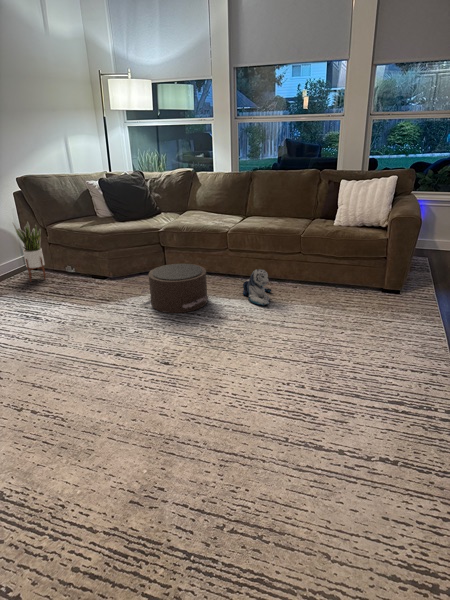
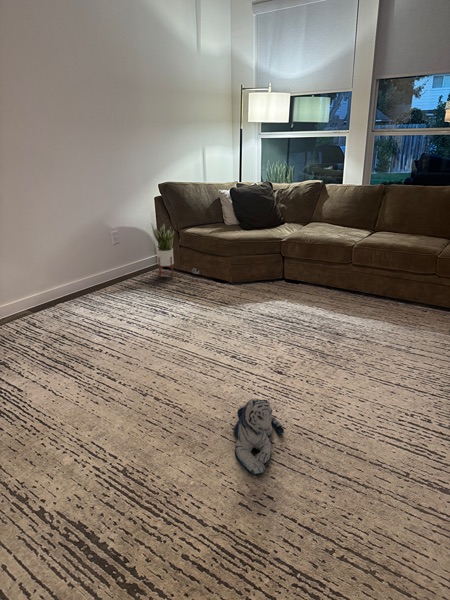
pouf: present [141,264,208,313] -> none [258,275,329,324]
plush toy: present [243,269,271,306] -> present [233,399,284,474]

